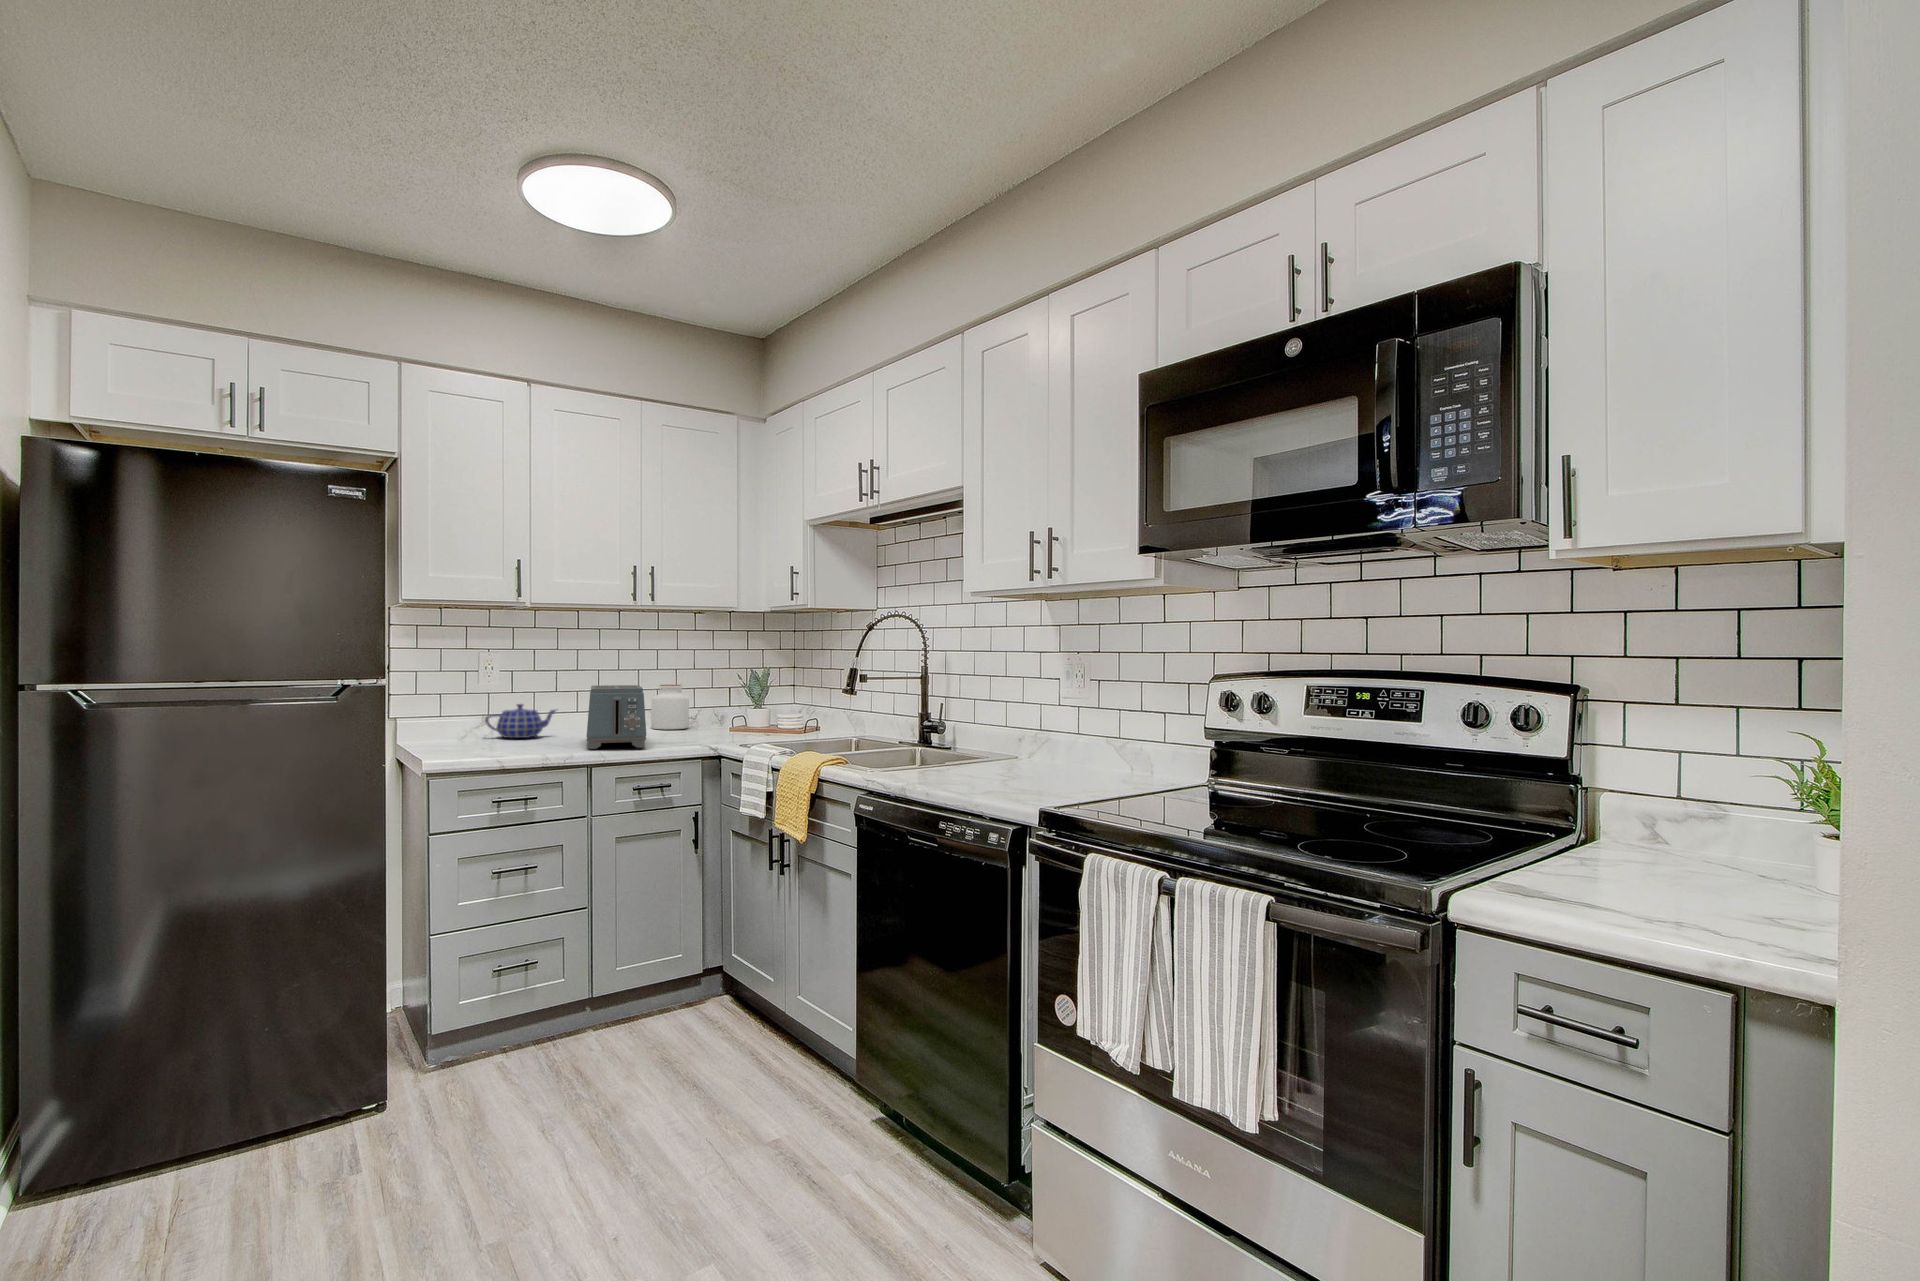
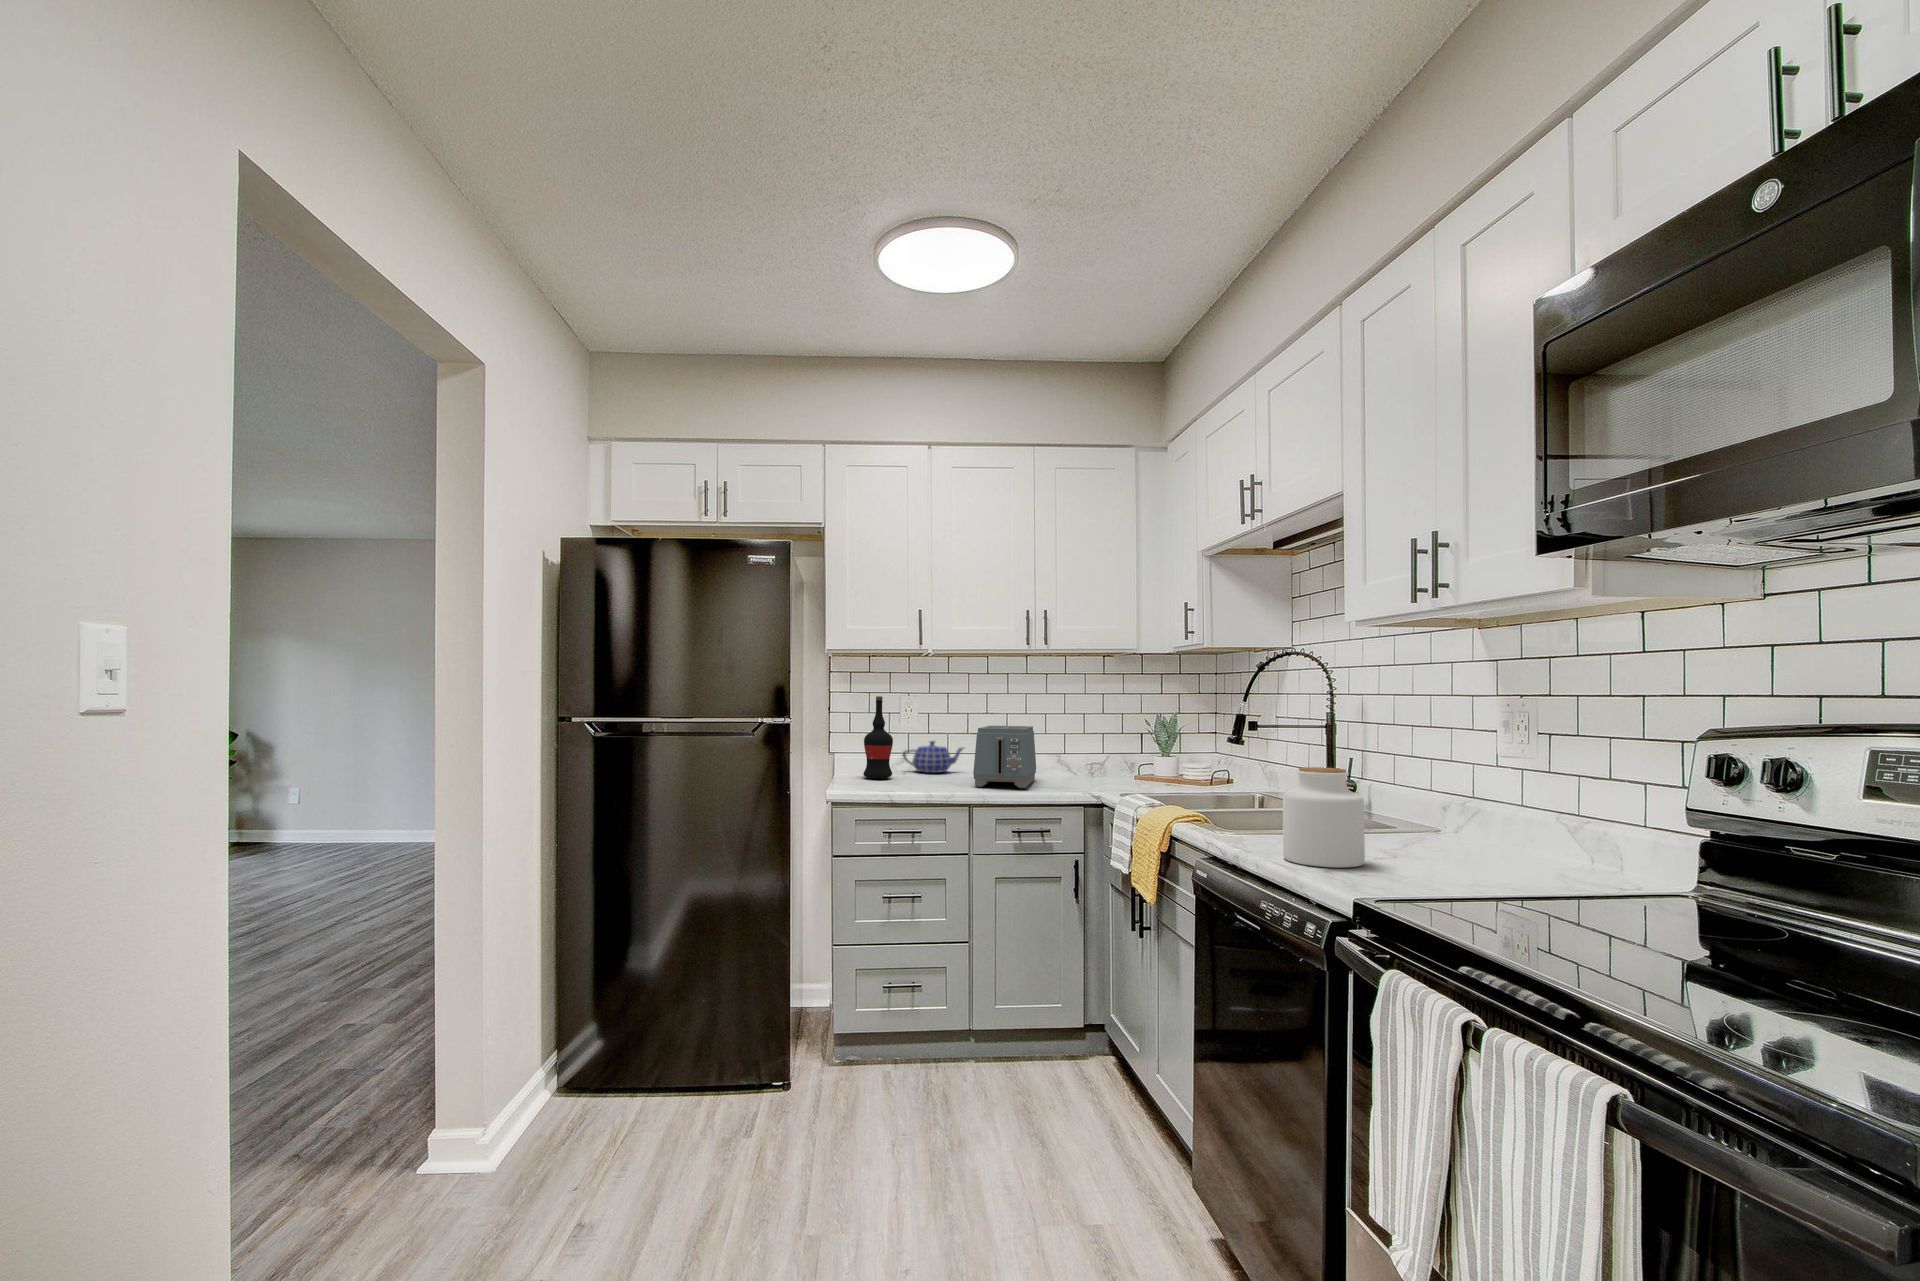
wine bottle: none [448,657,485,748] -> present [863,696,893,778]
jar: present [651,684,689,730] -> present [1283,767,1365,868]

